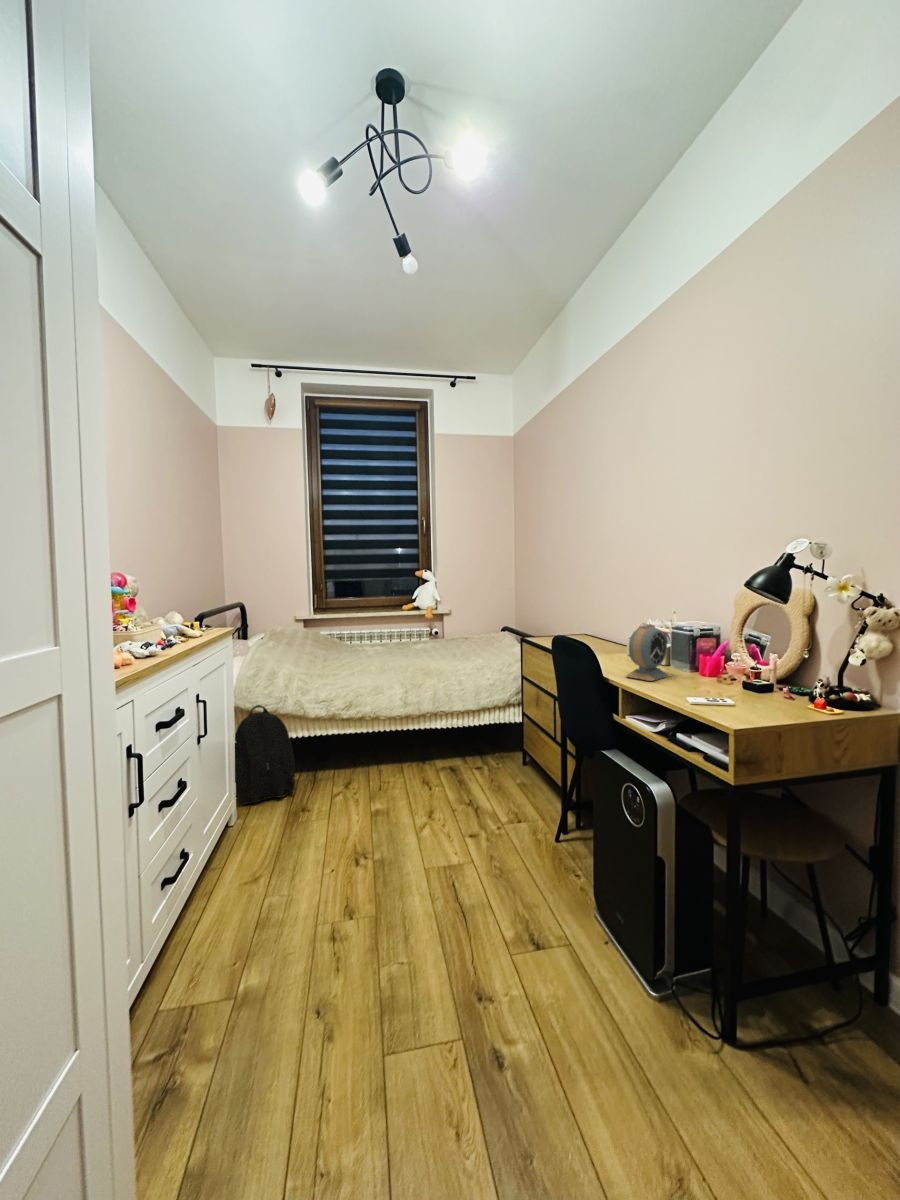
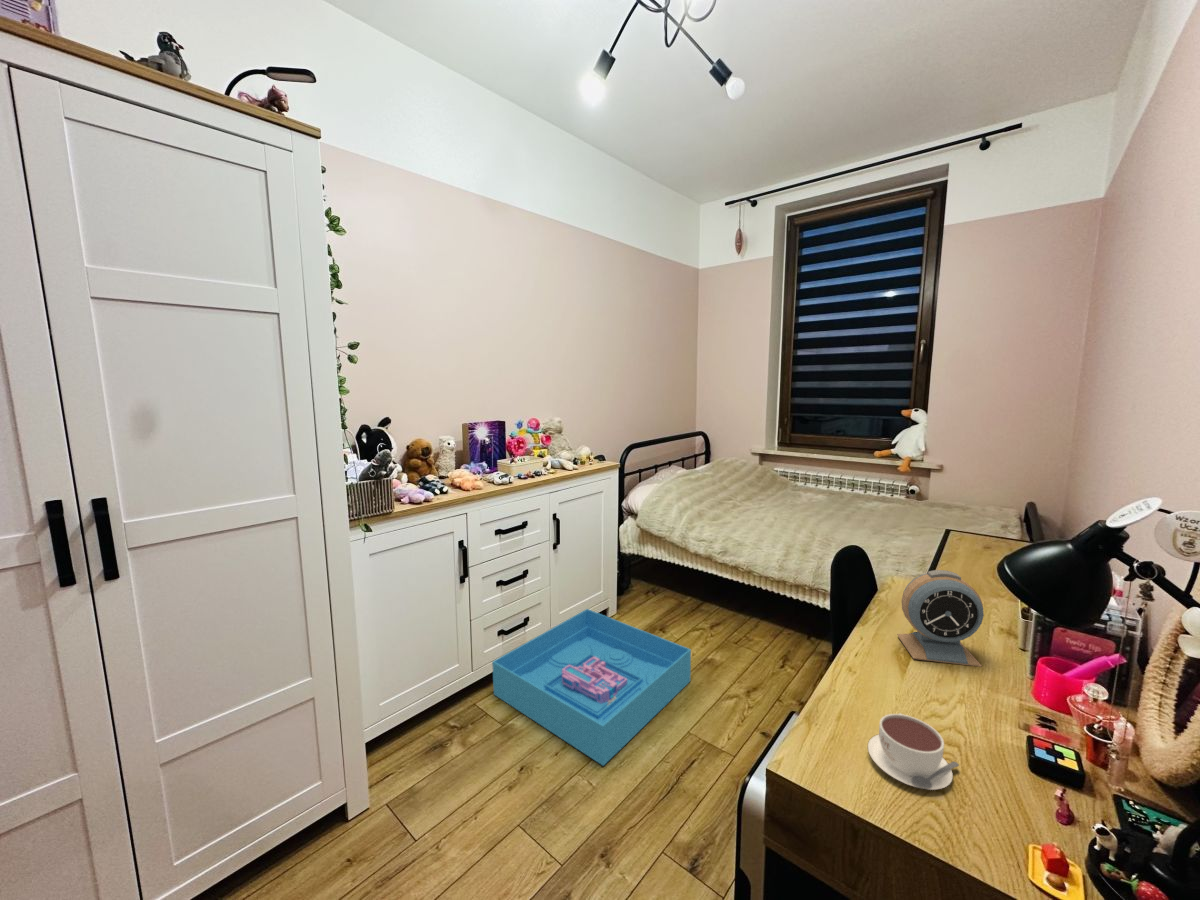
coffee cup: none [717,684,766,711] -> present [868,713,959,790]
backpack: present [235,705,295,805] -> none [624,529,675,612]
storage bin: none [170,800,396,980] -> present [492,609,691,766]

